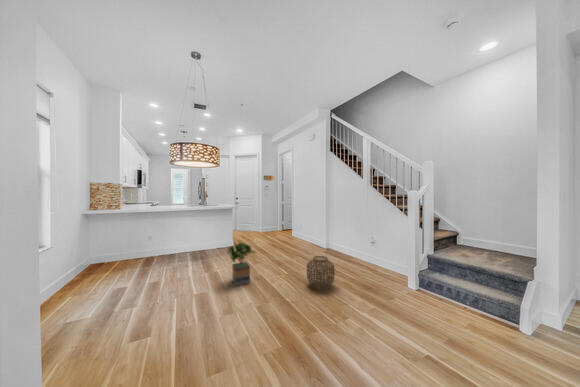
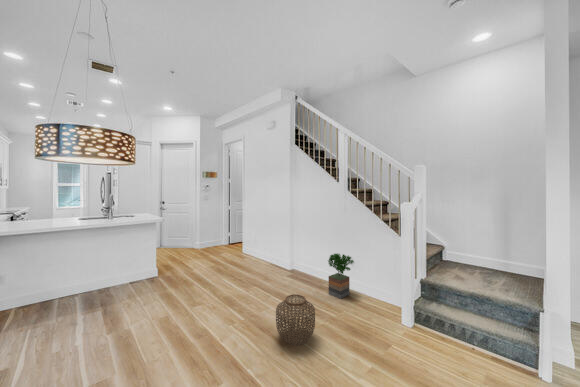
potted tree: present [227,243,253,286] -> present [328,254,354,299]

